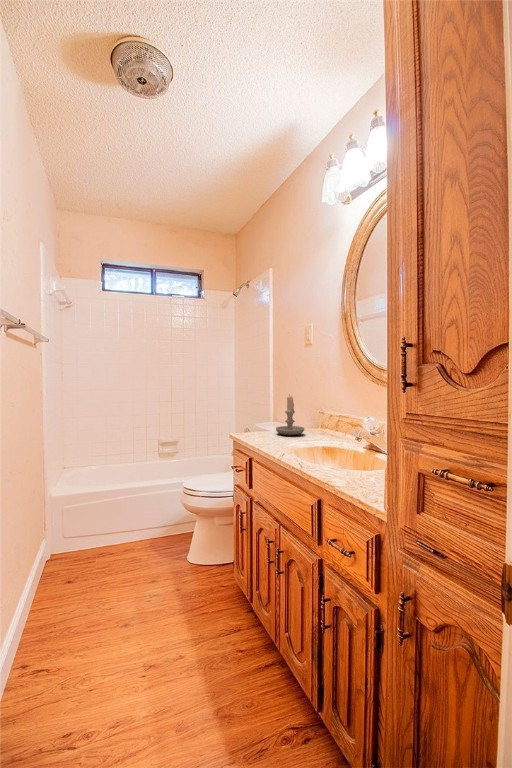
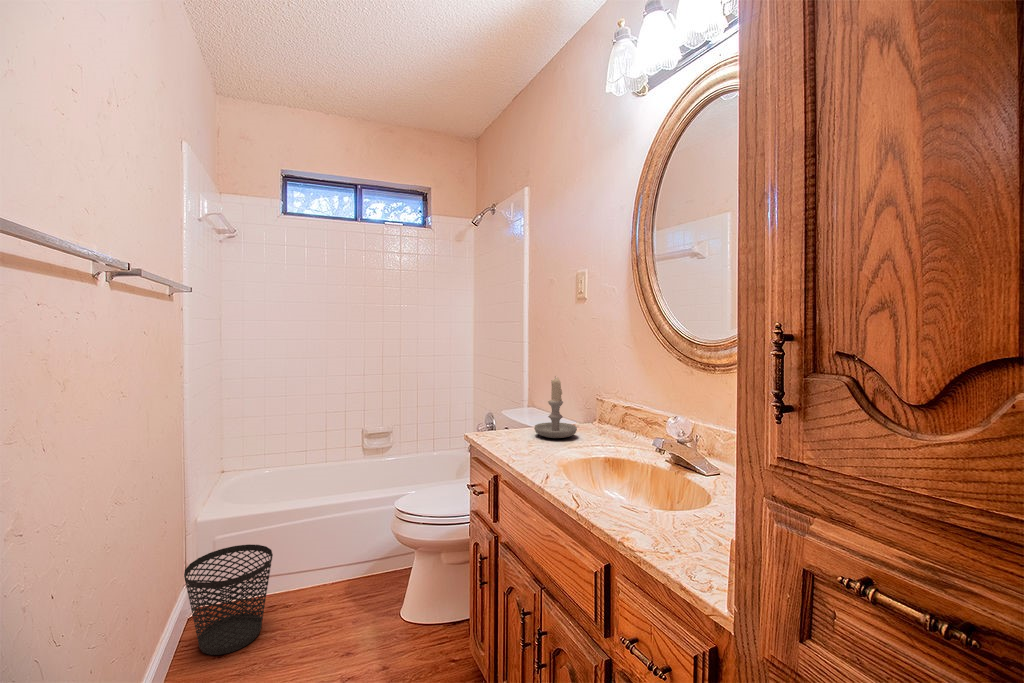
wastebasket: none [45,512,102,583] -> present [184,544,273,655]

